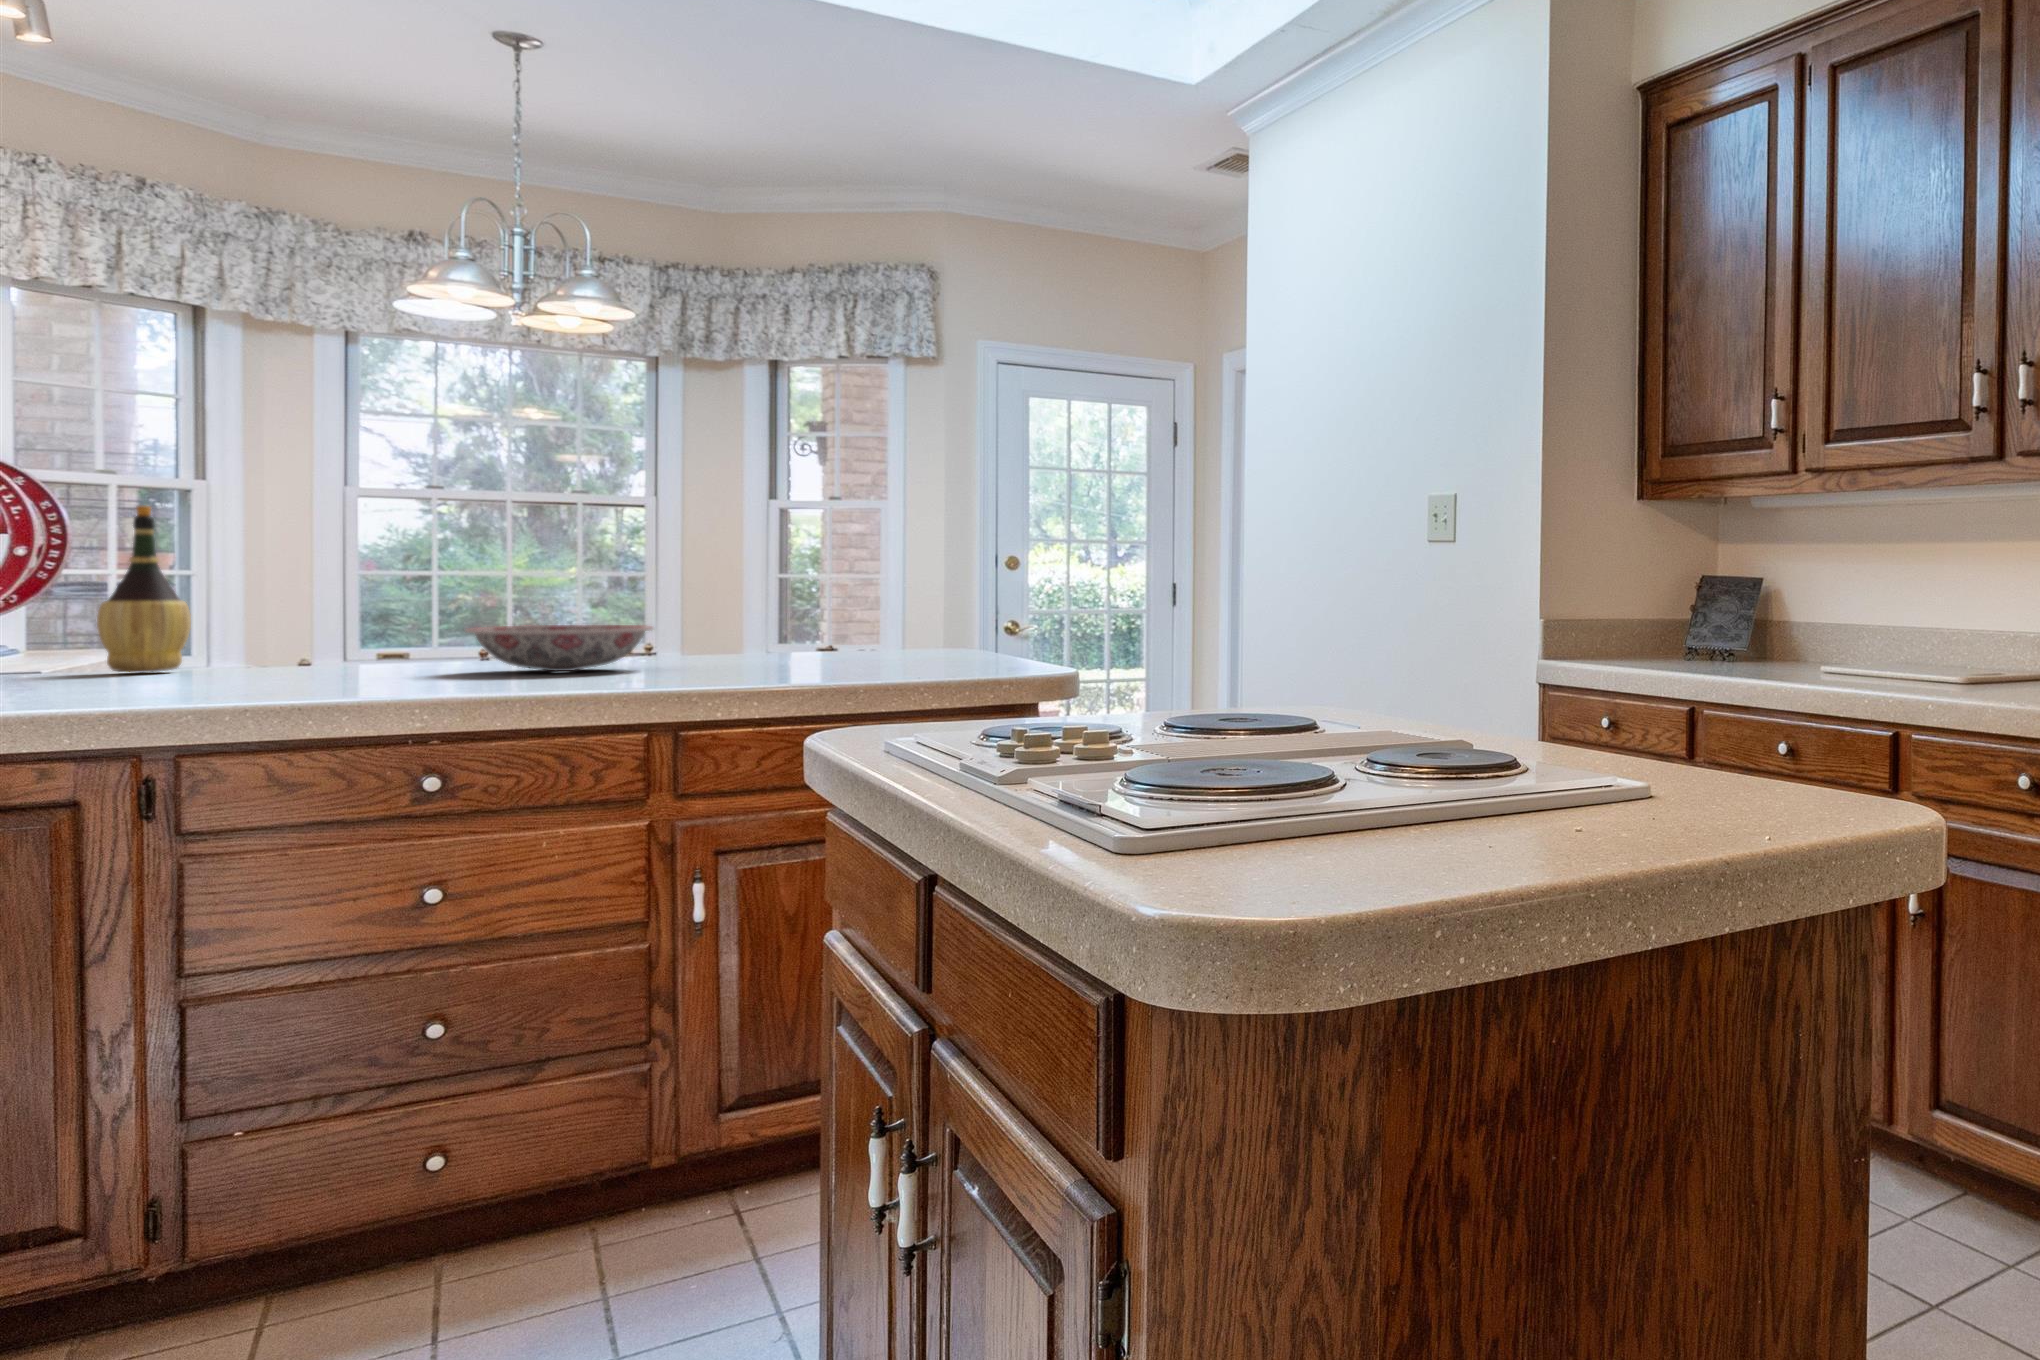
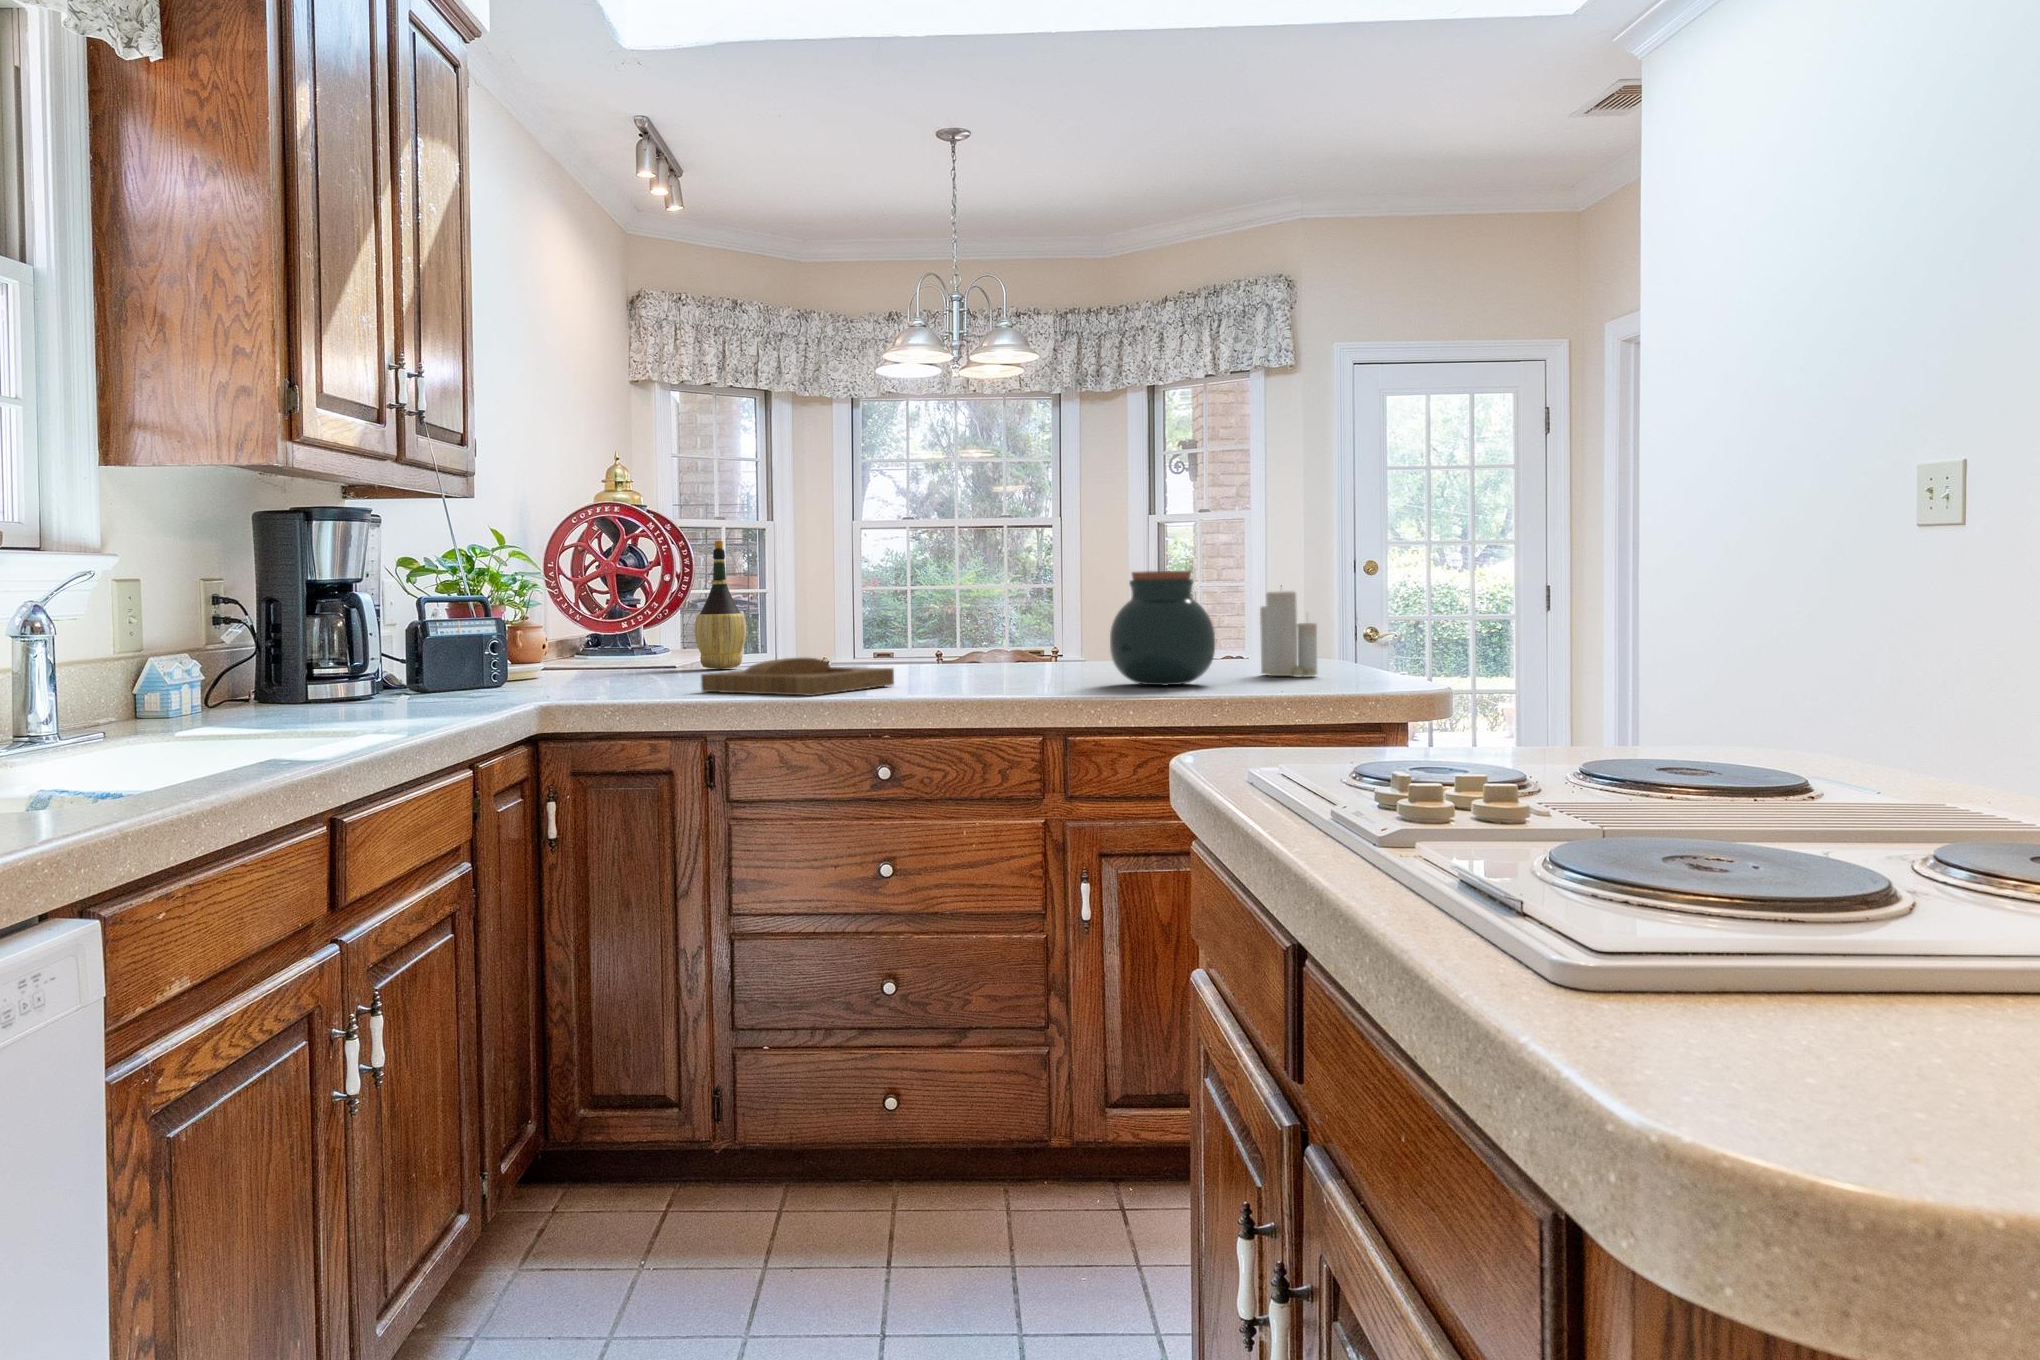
jar: none [730,562,848,678] -> present [1110,571,1215,685]
candle: none [896,576,953,667] -> present [1260,585,1317,676]
ceramic bowl: present [465,625,654,671] -> none [911,632,1051,673]
tray: none [137,655,445,699] -> present [701,658,894,696]

